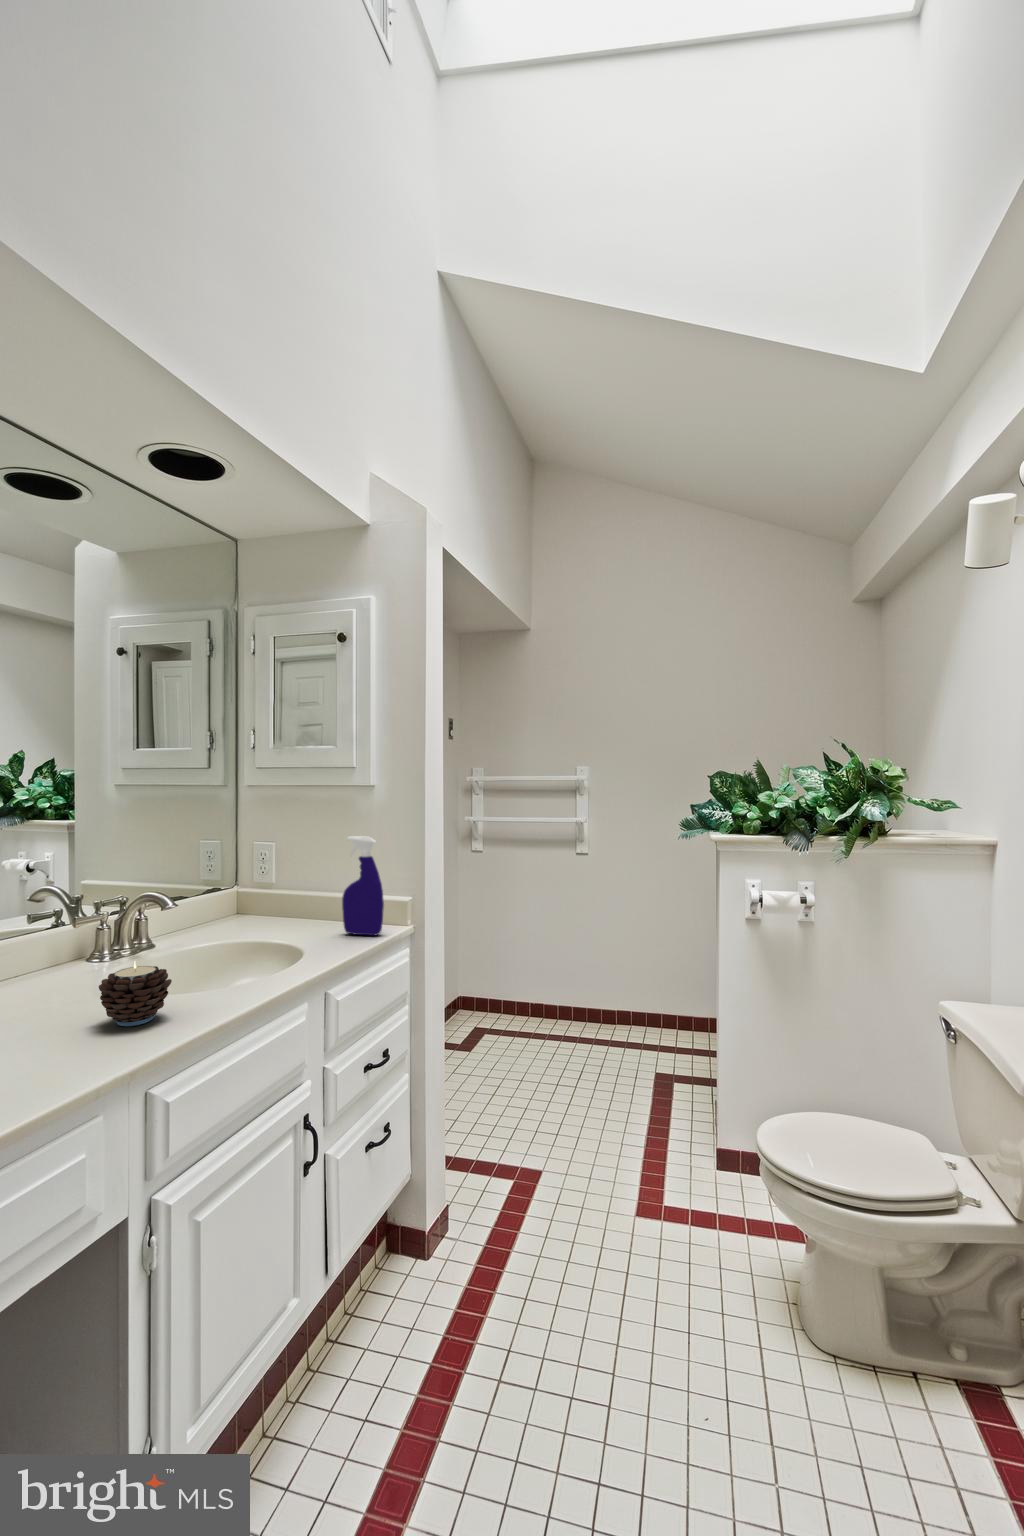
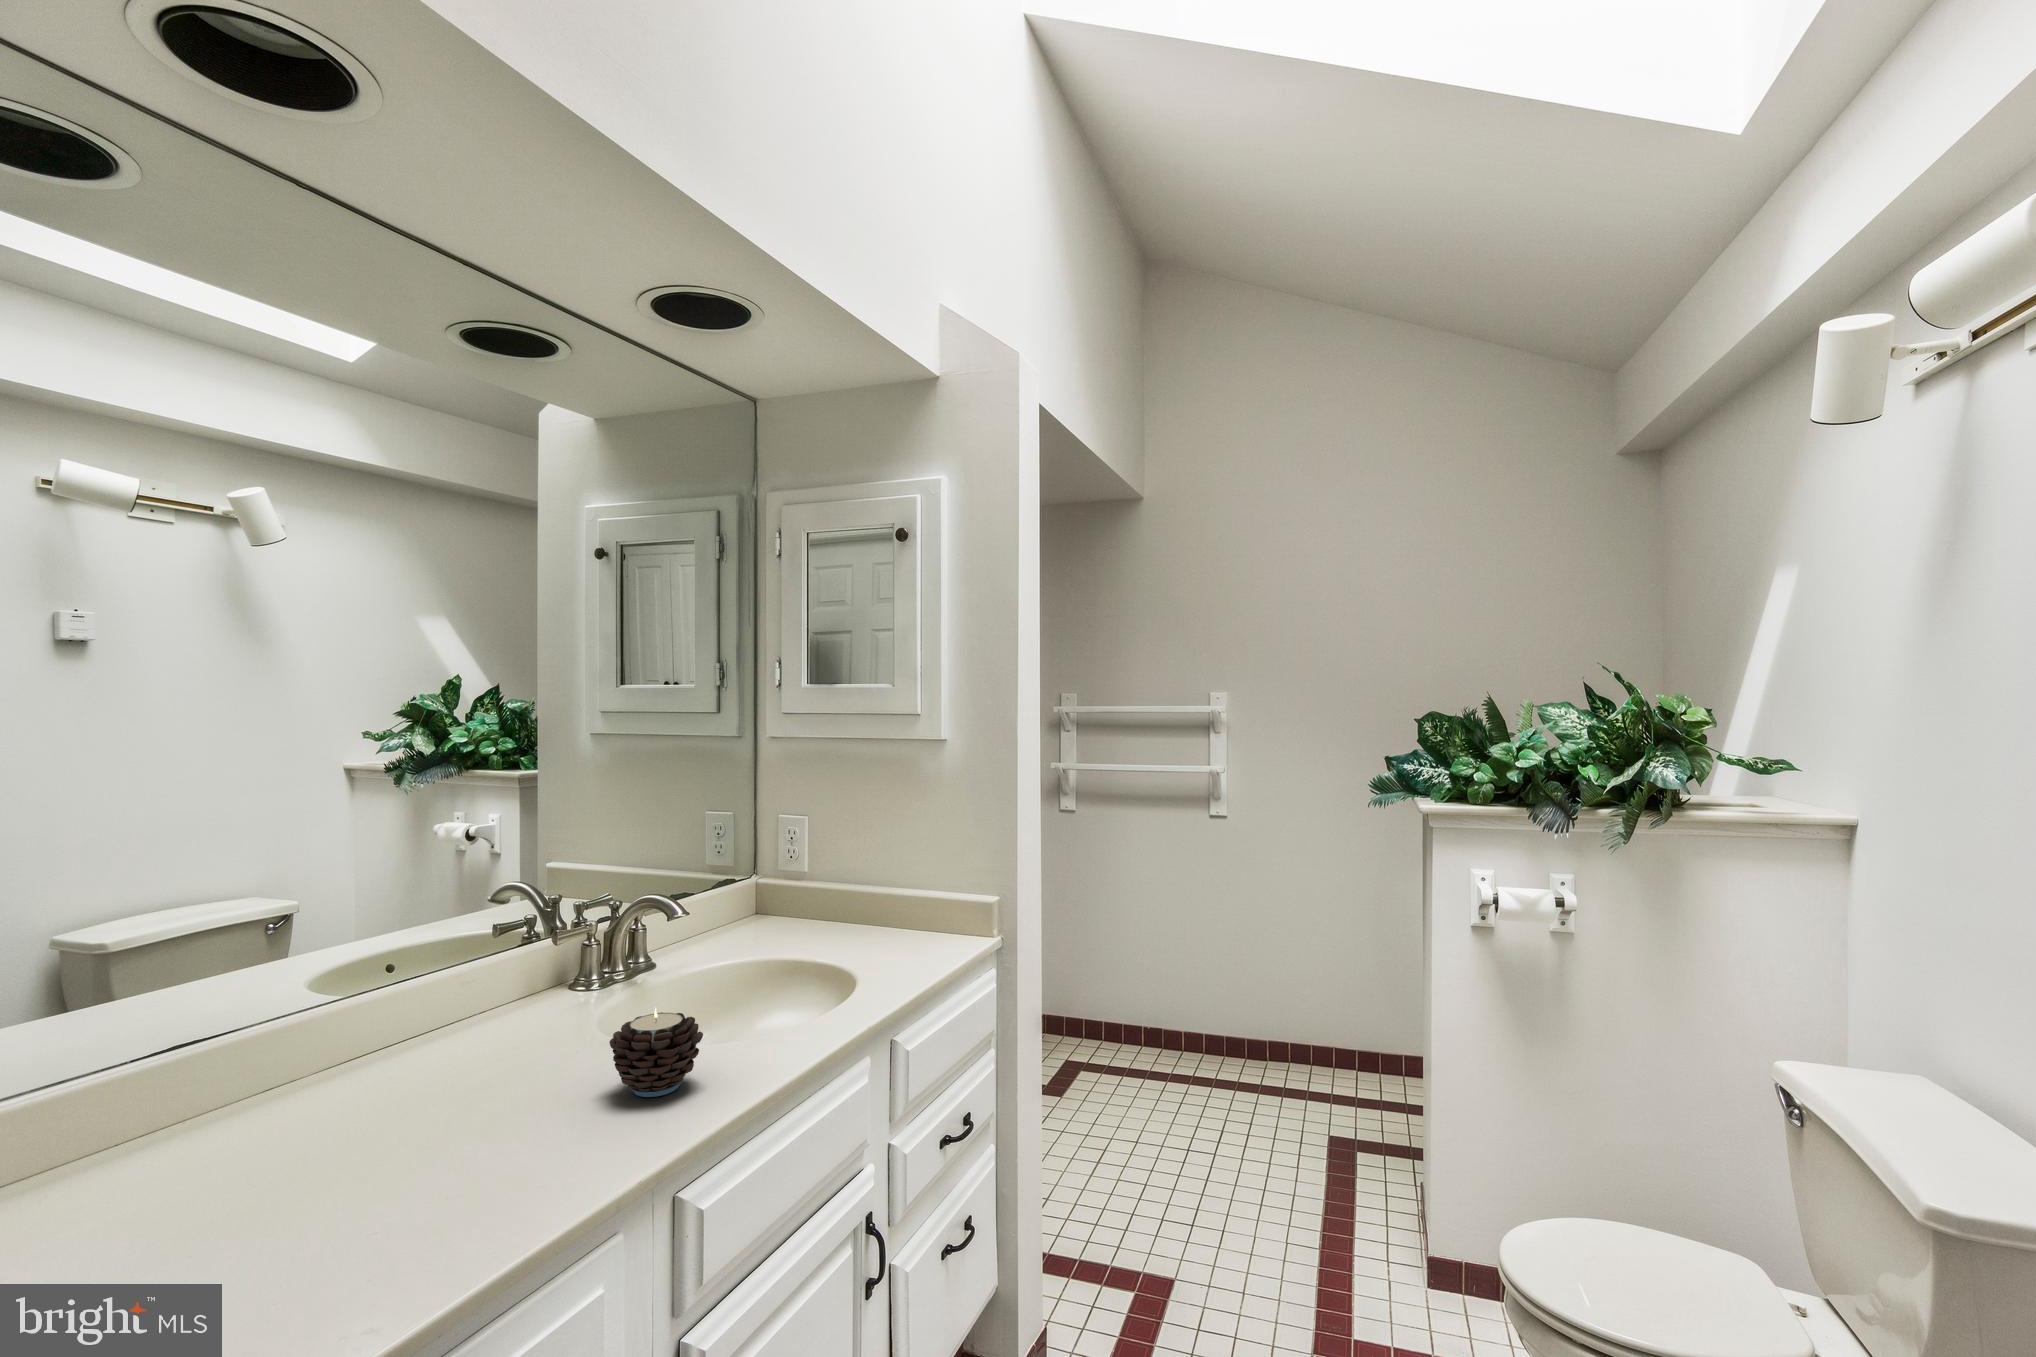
spray bottle: present [342,836,384,936] -> none [902,812,960,952]

